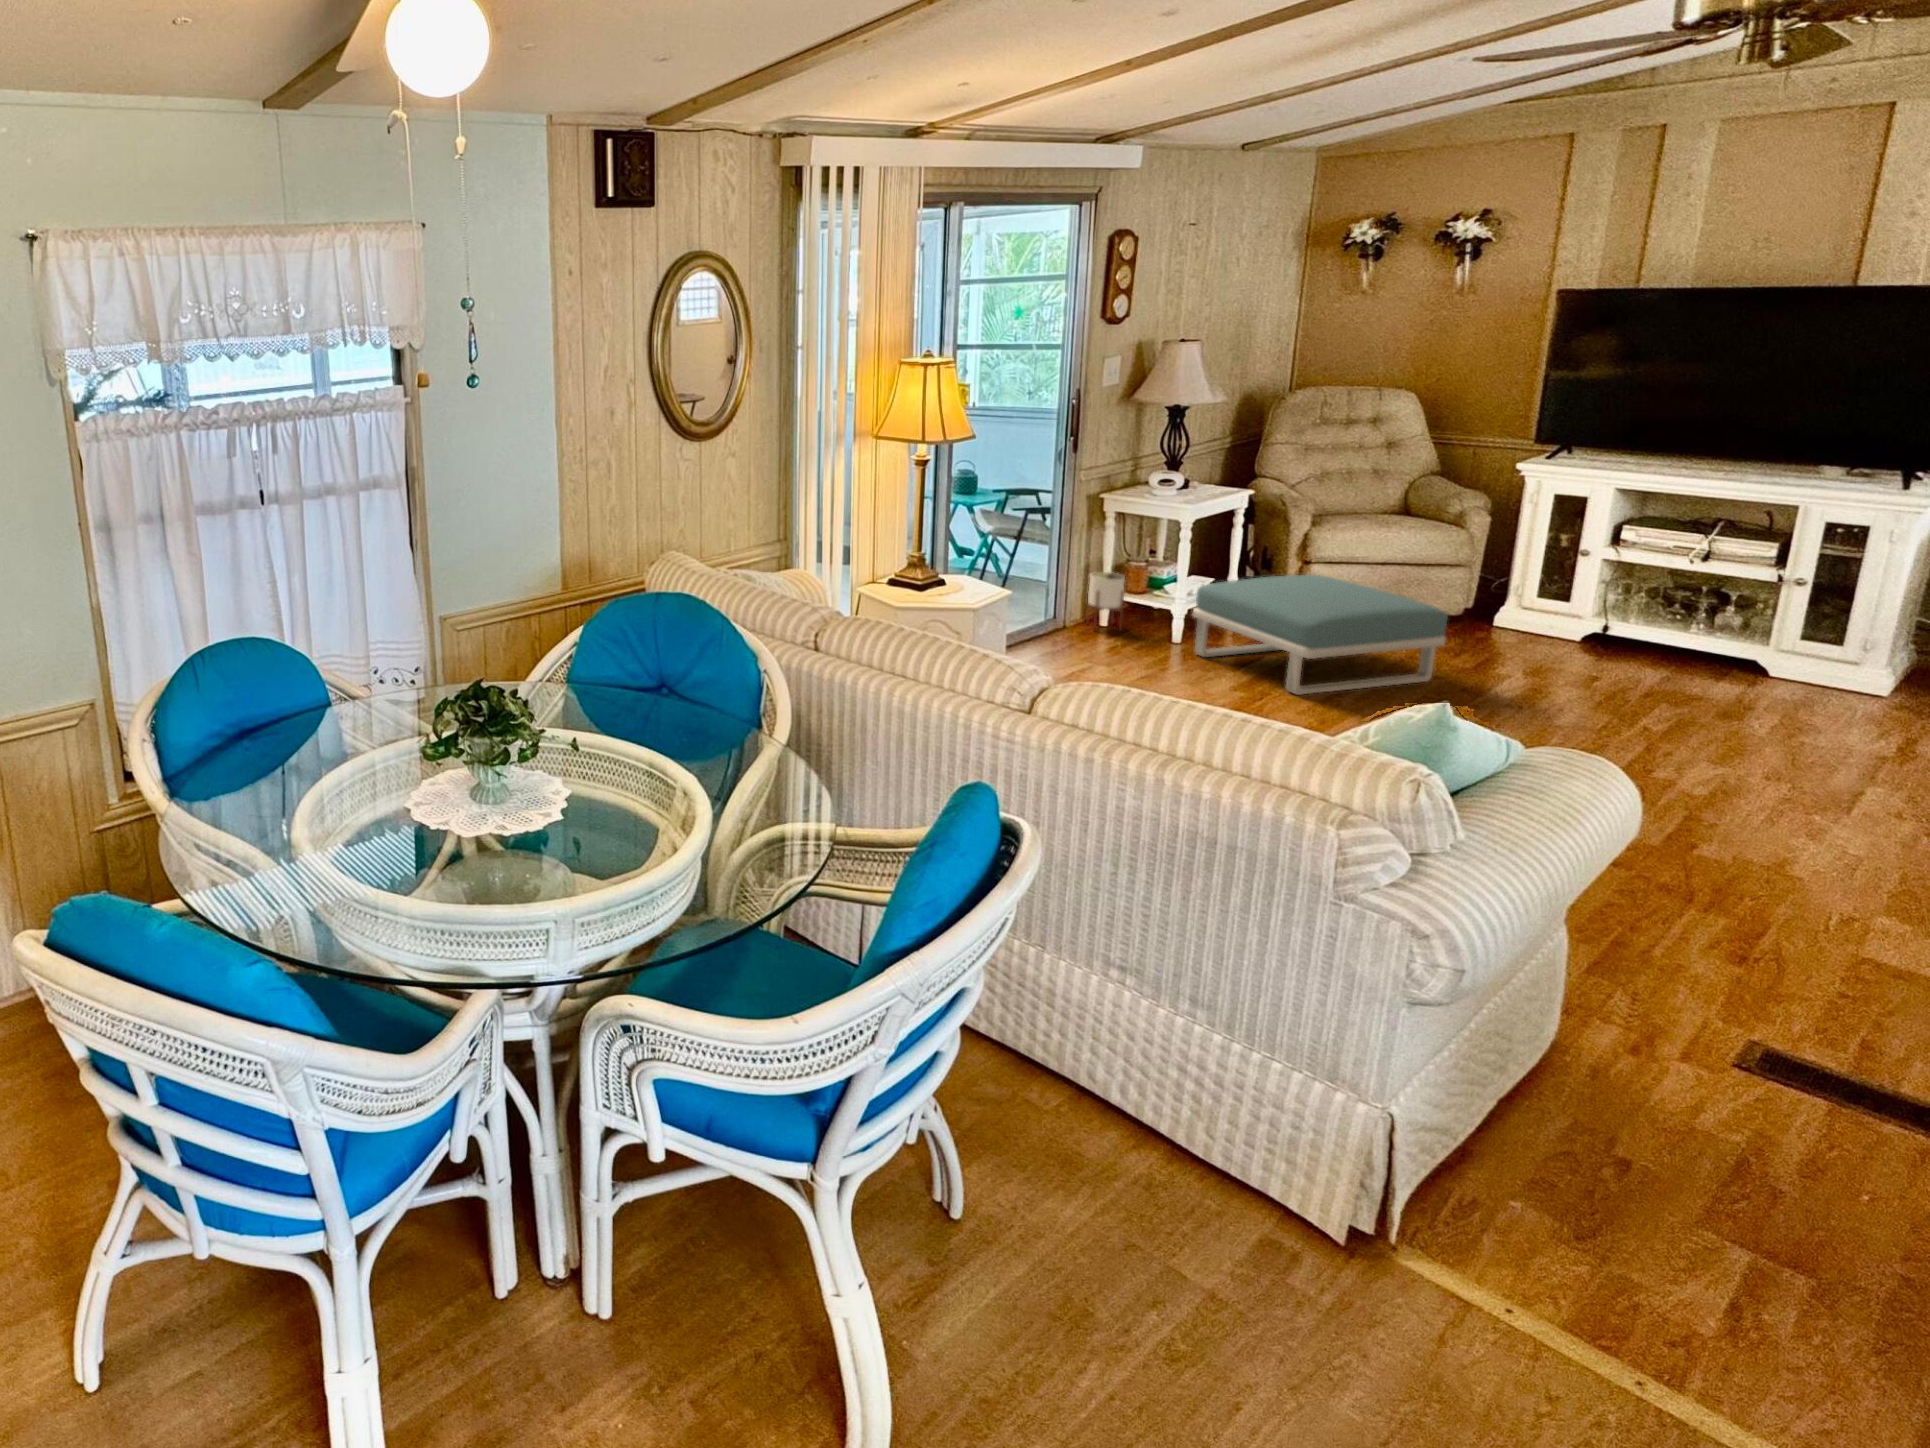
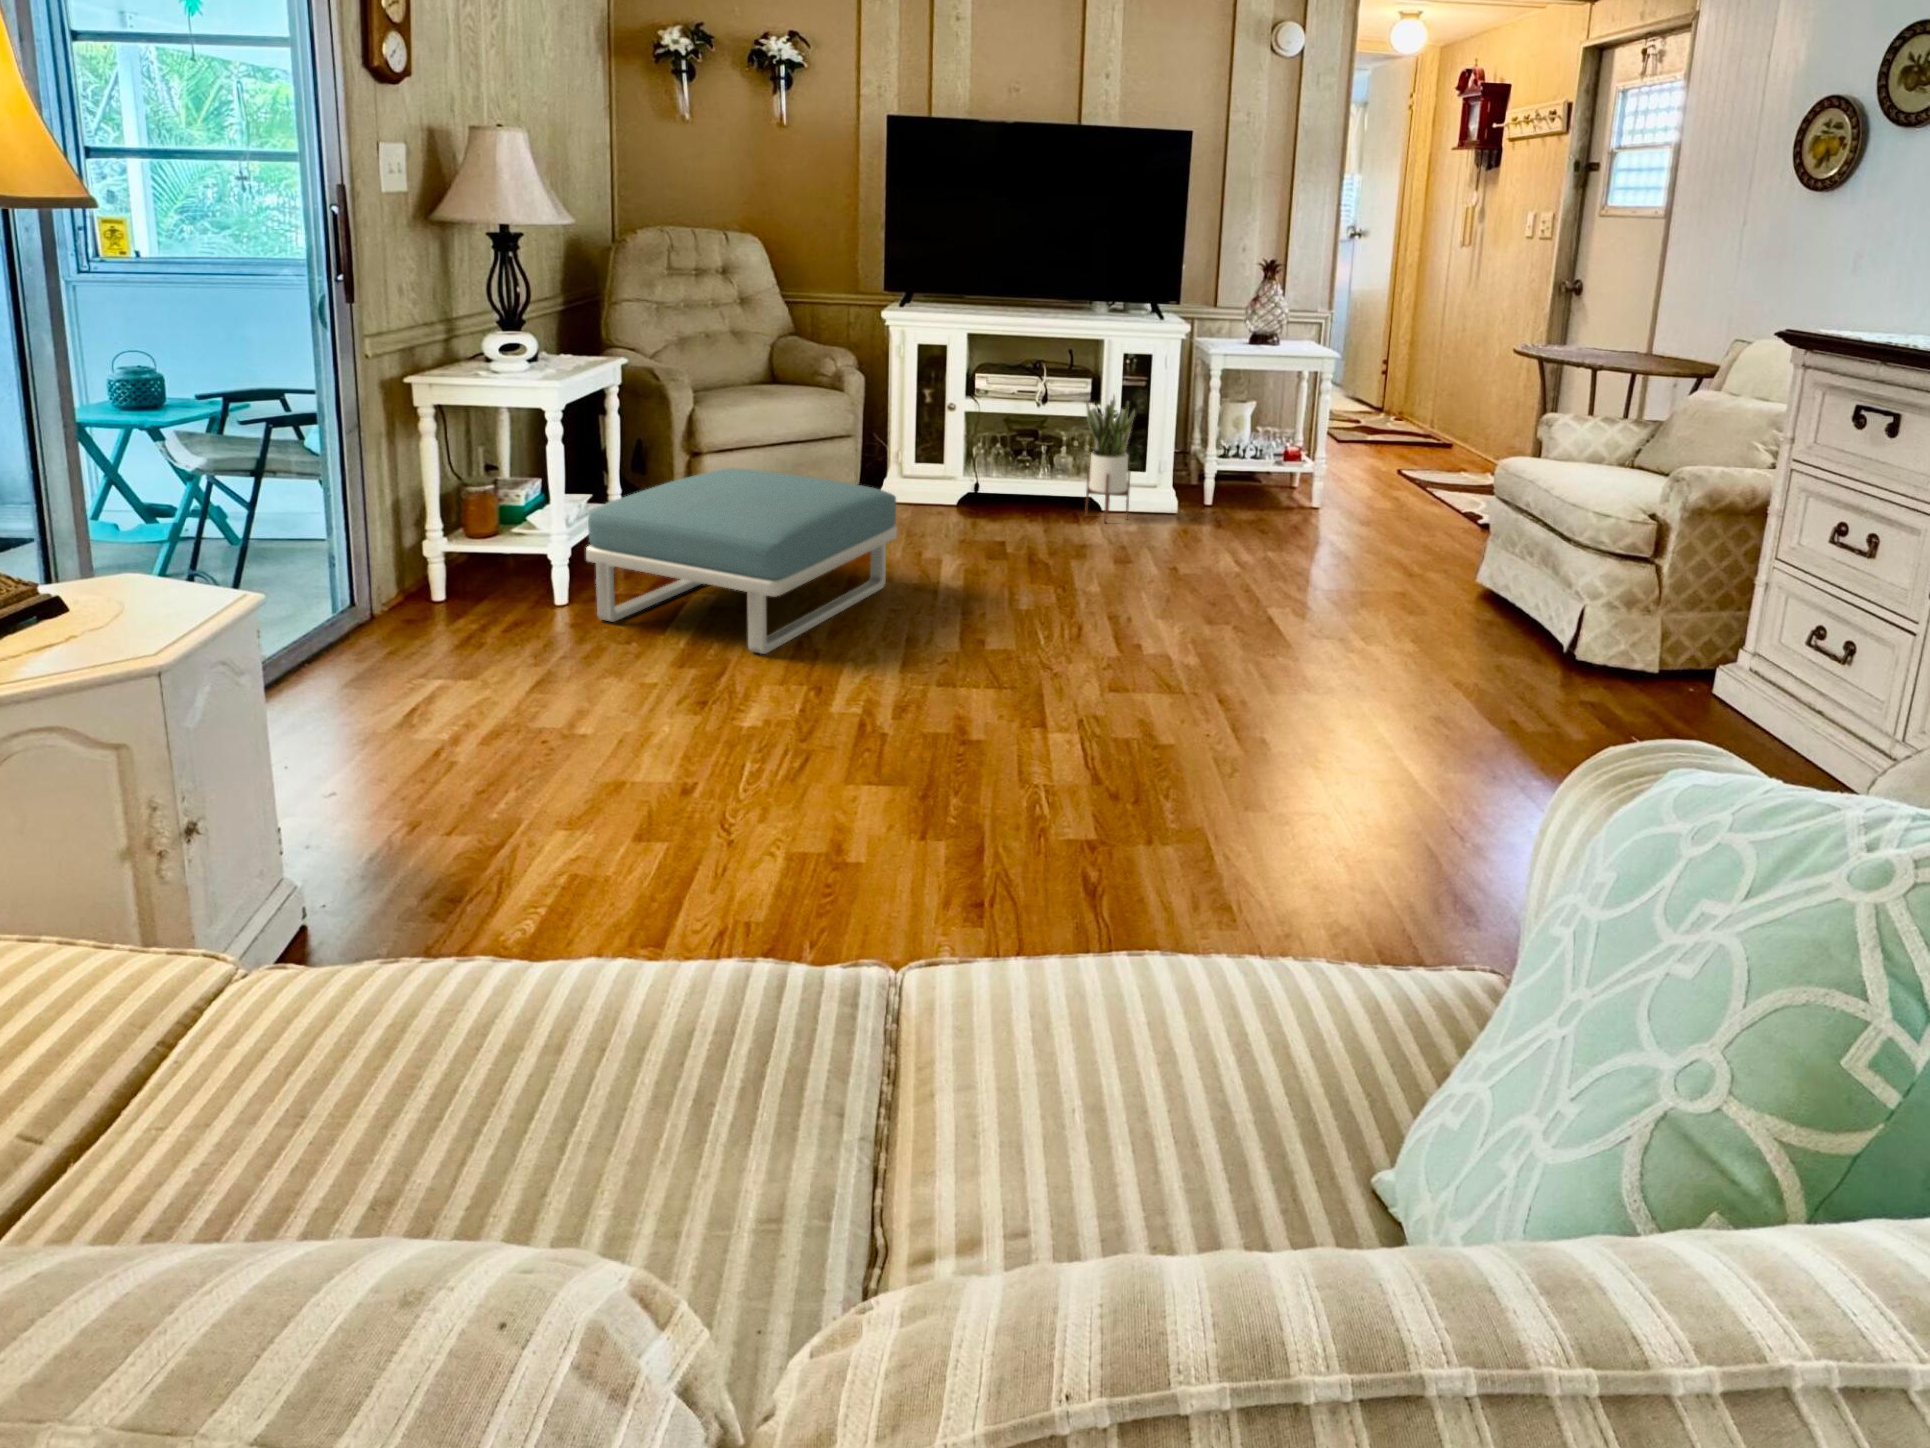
potted plant: present [1087,572,1125,628] -> present [1085,396,1135,522]

